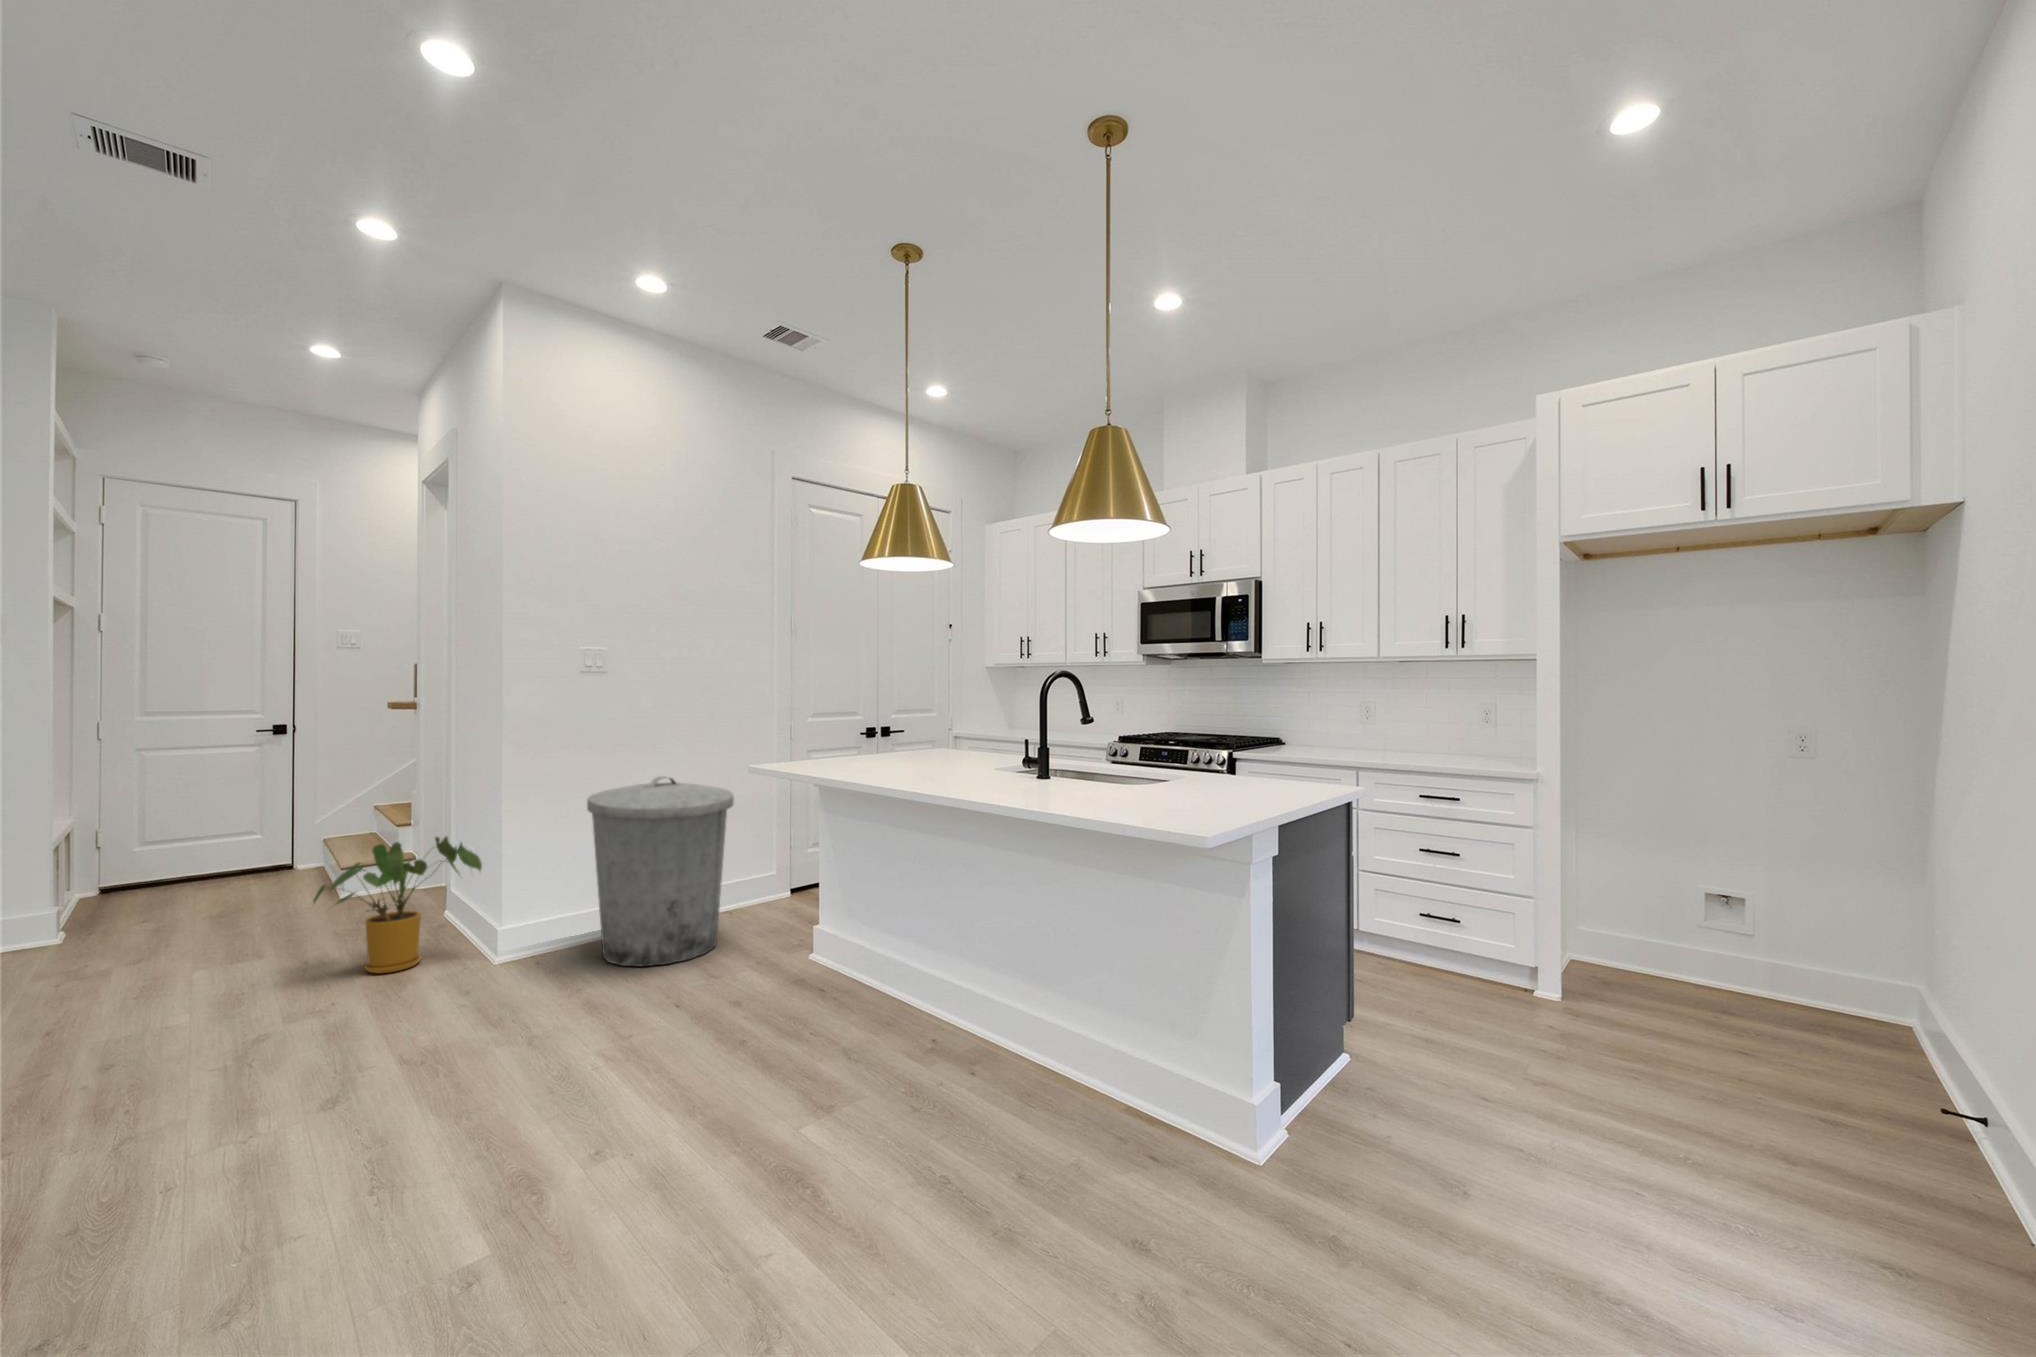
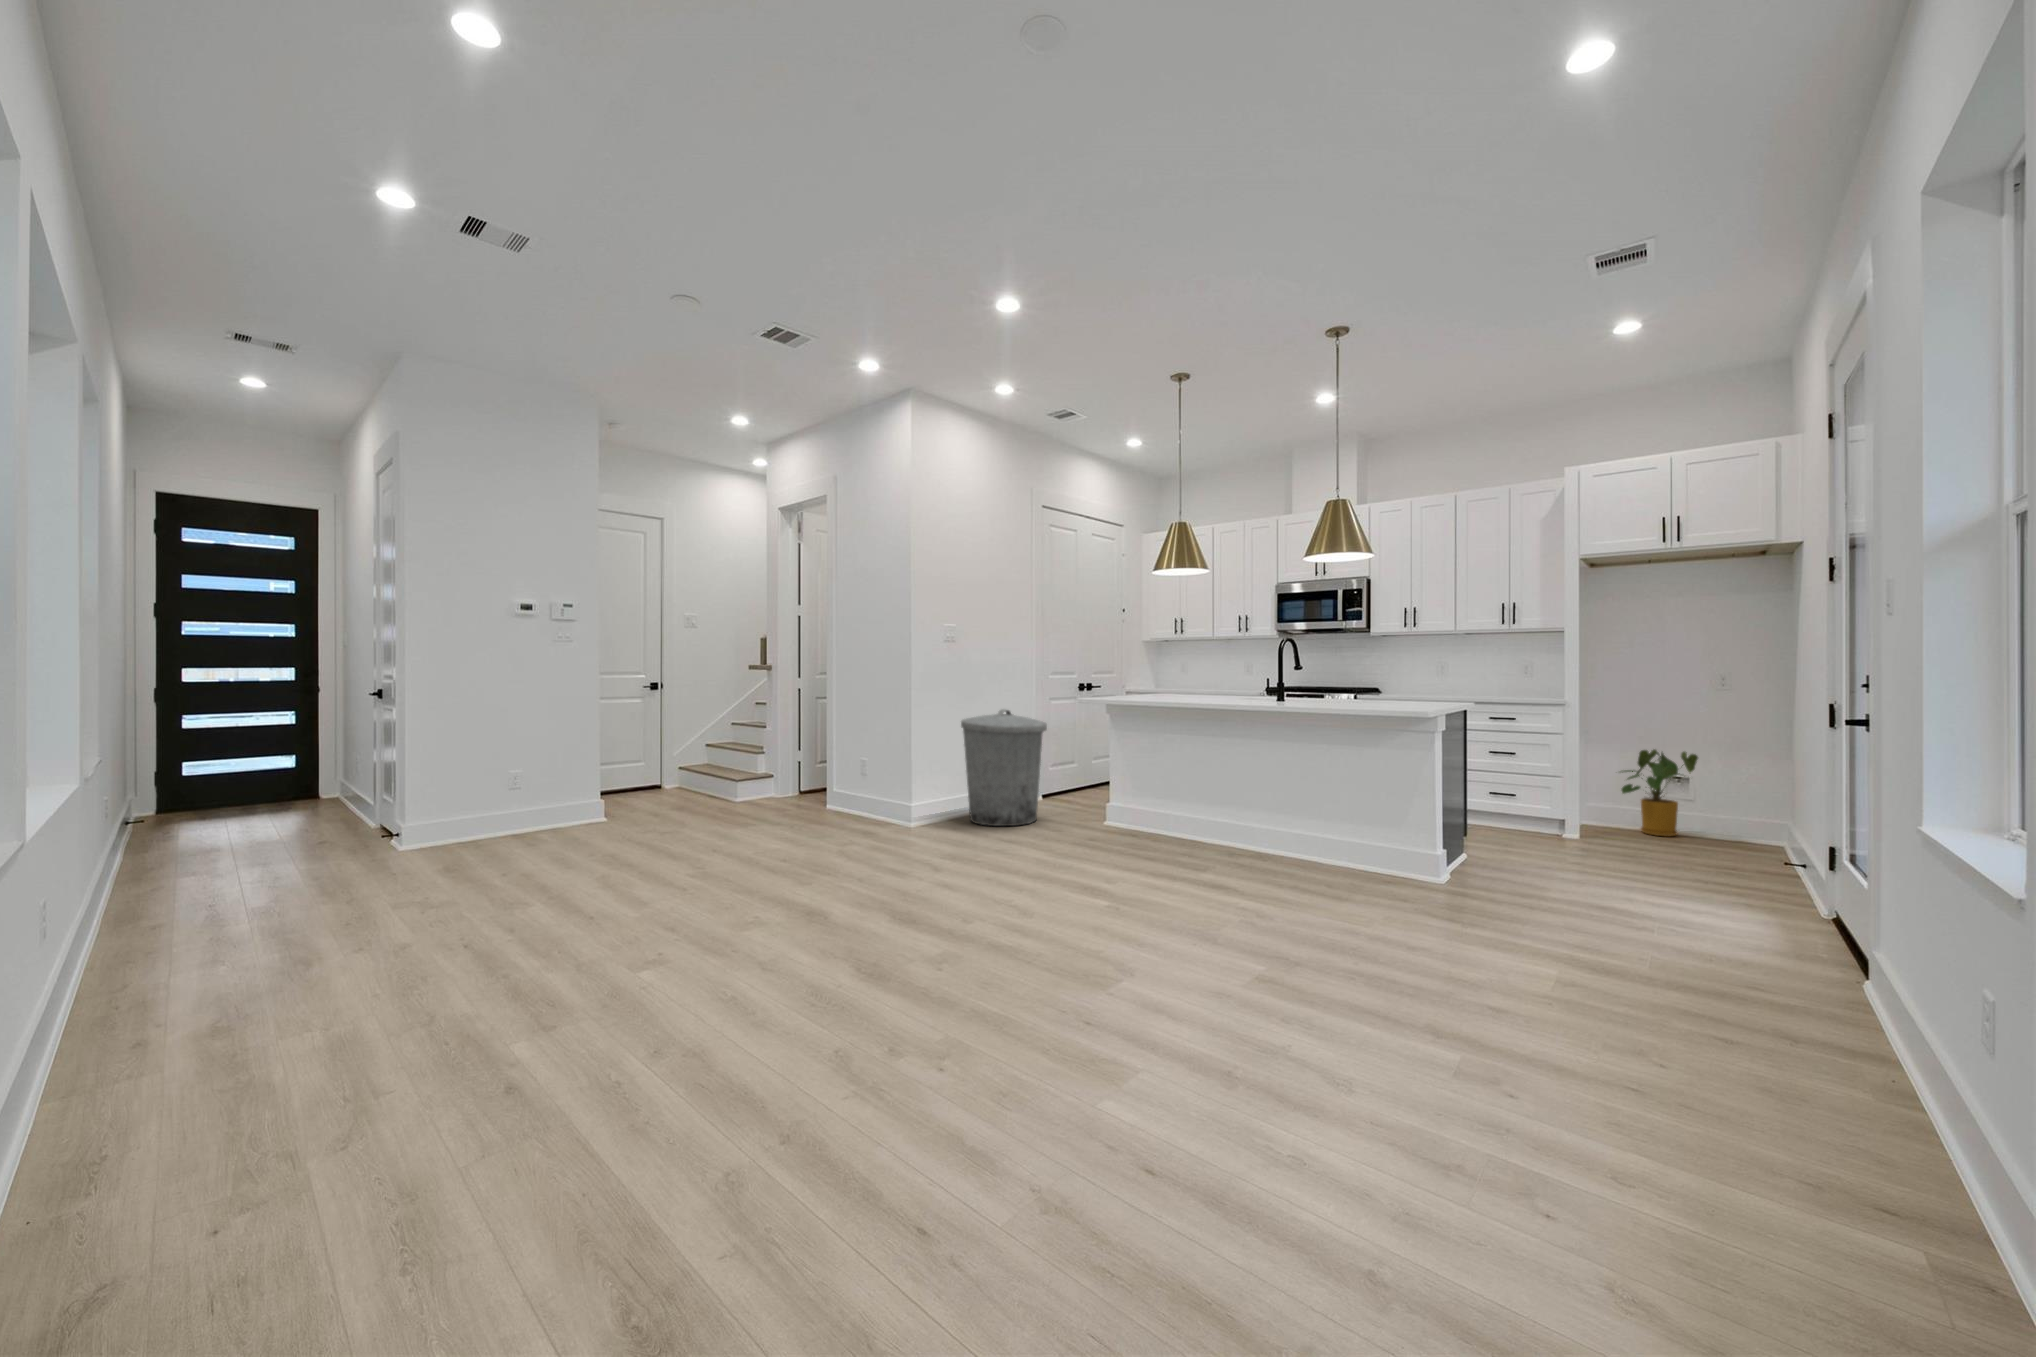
house plant: present [313,837,482,973] -> present [1622,749,1698,836]

